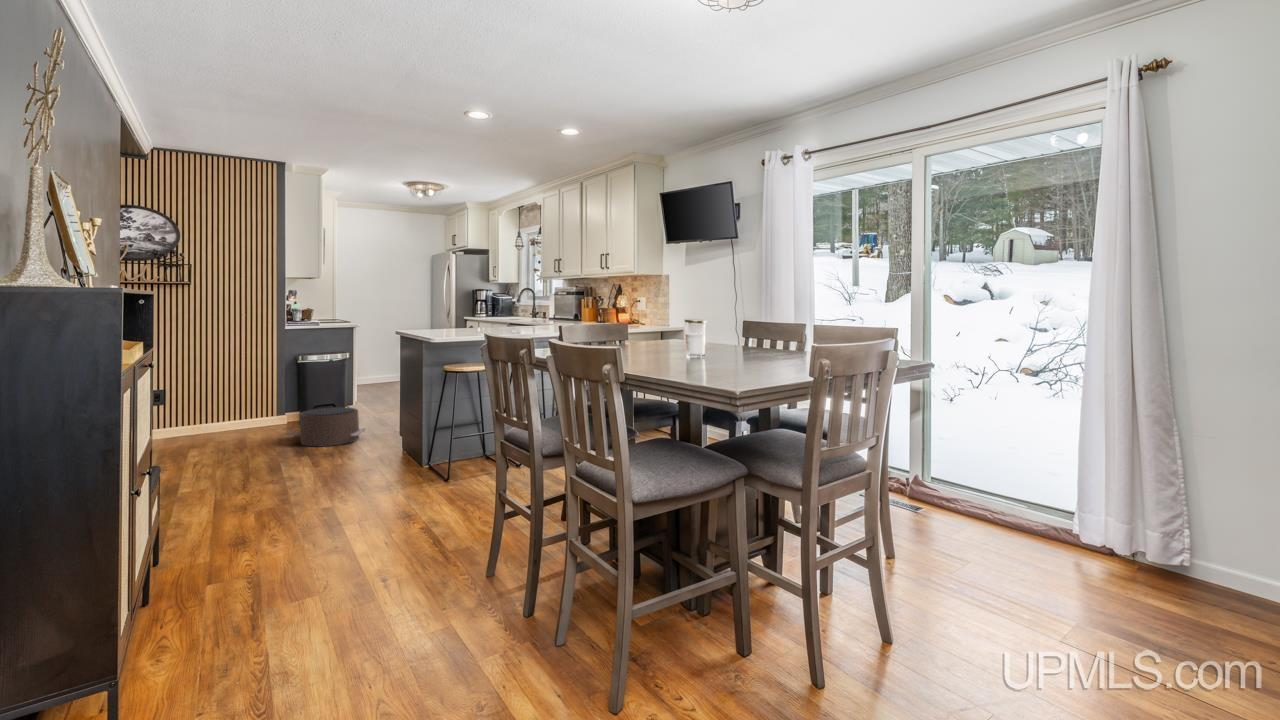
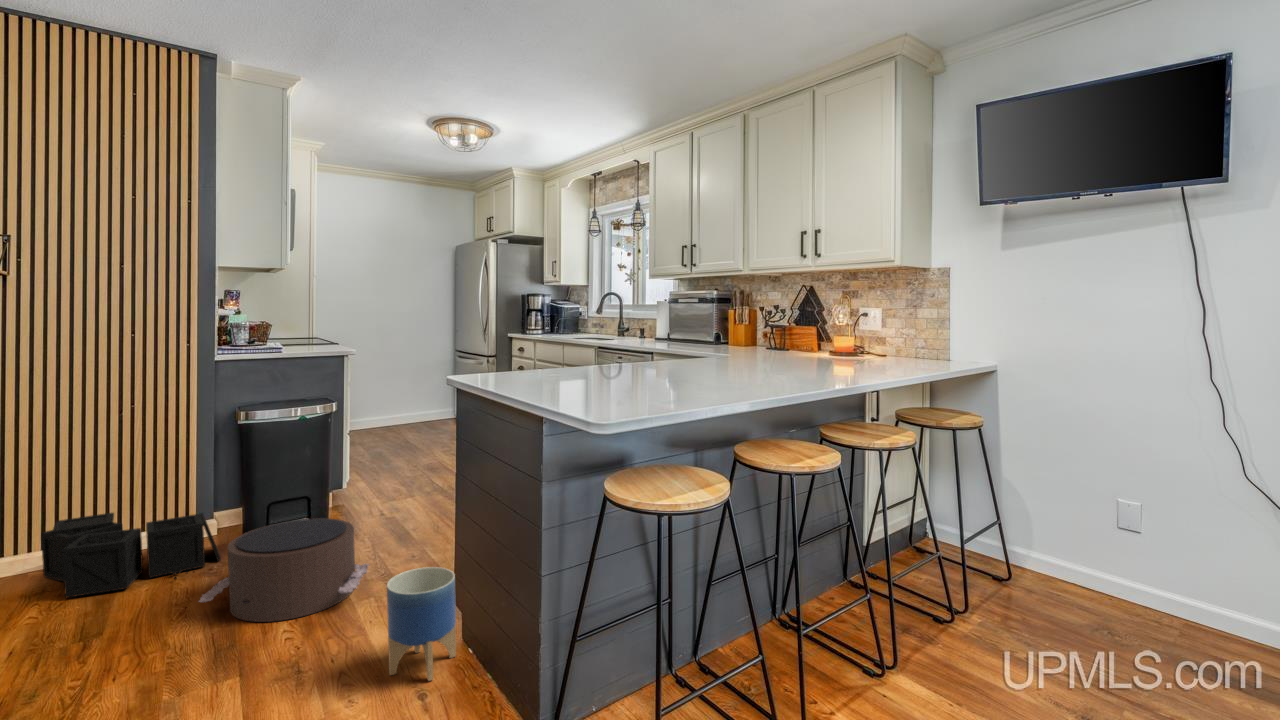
storage bin: none [207,407,292,439] -> present [41,513,221,598]
planter: none [370,417,400,459] -> present [387,567,456,681]

